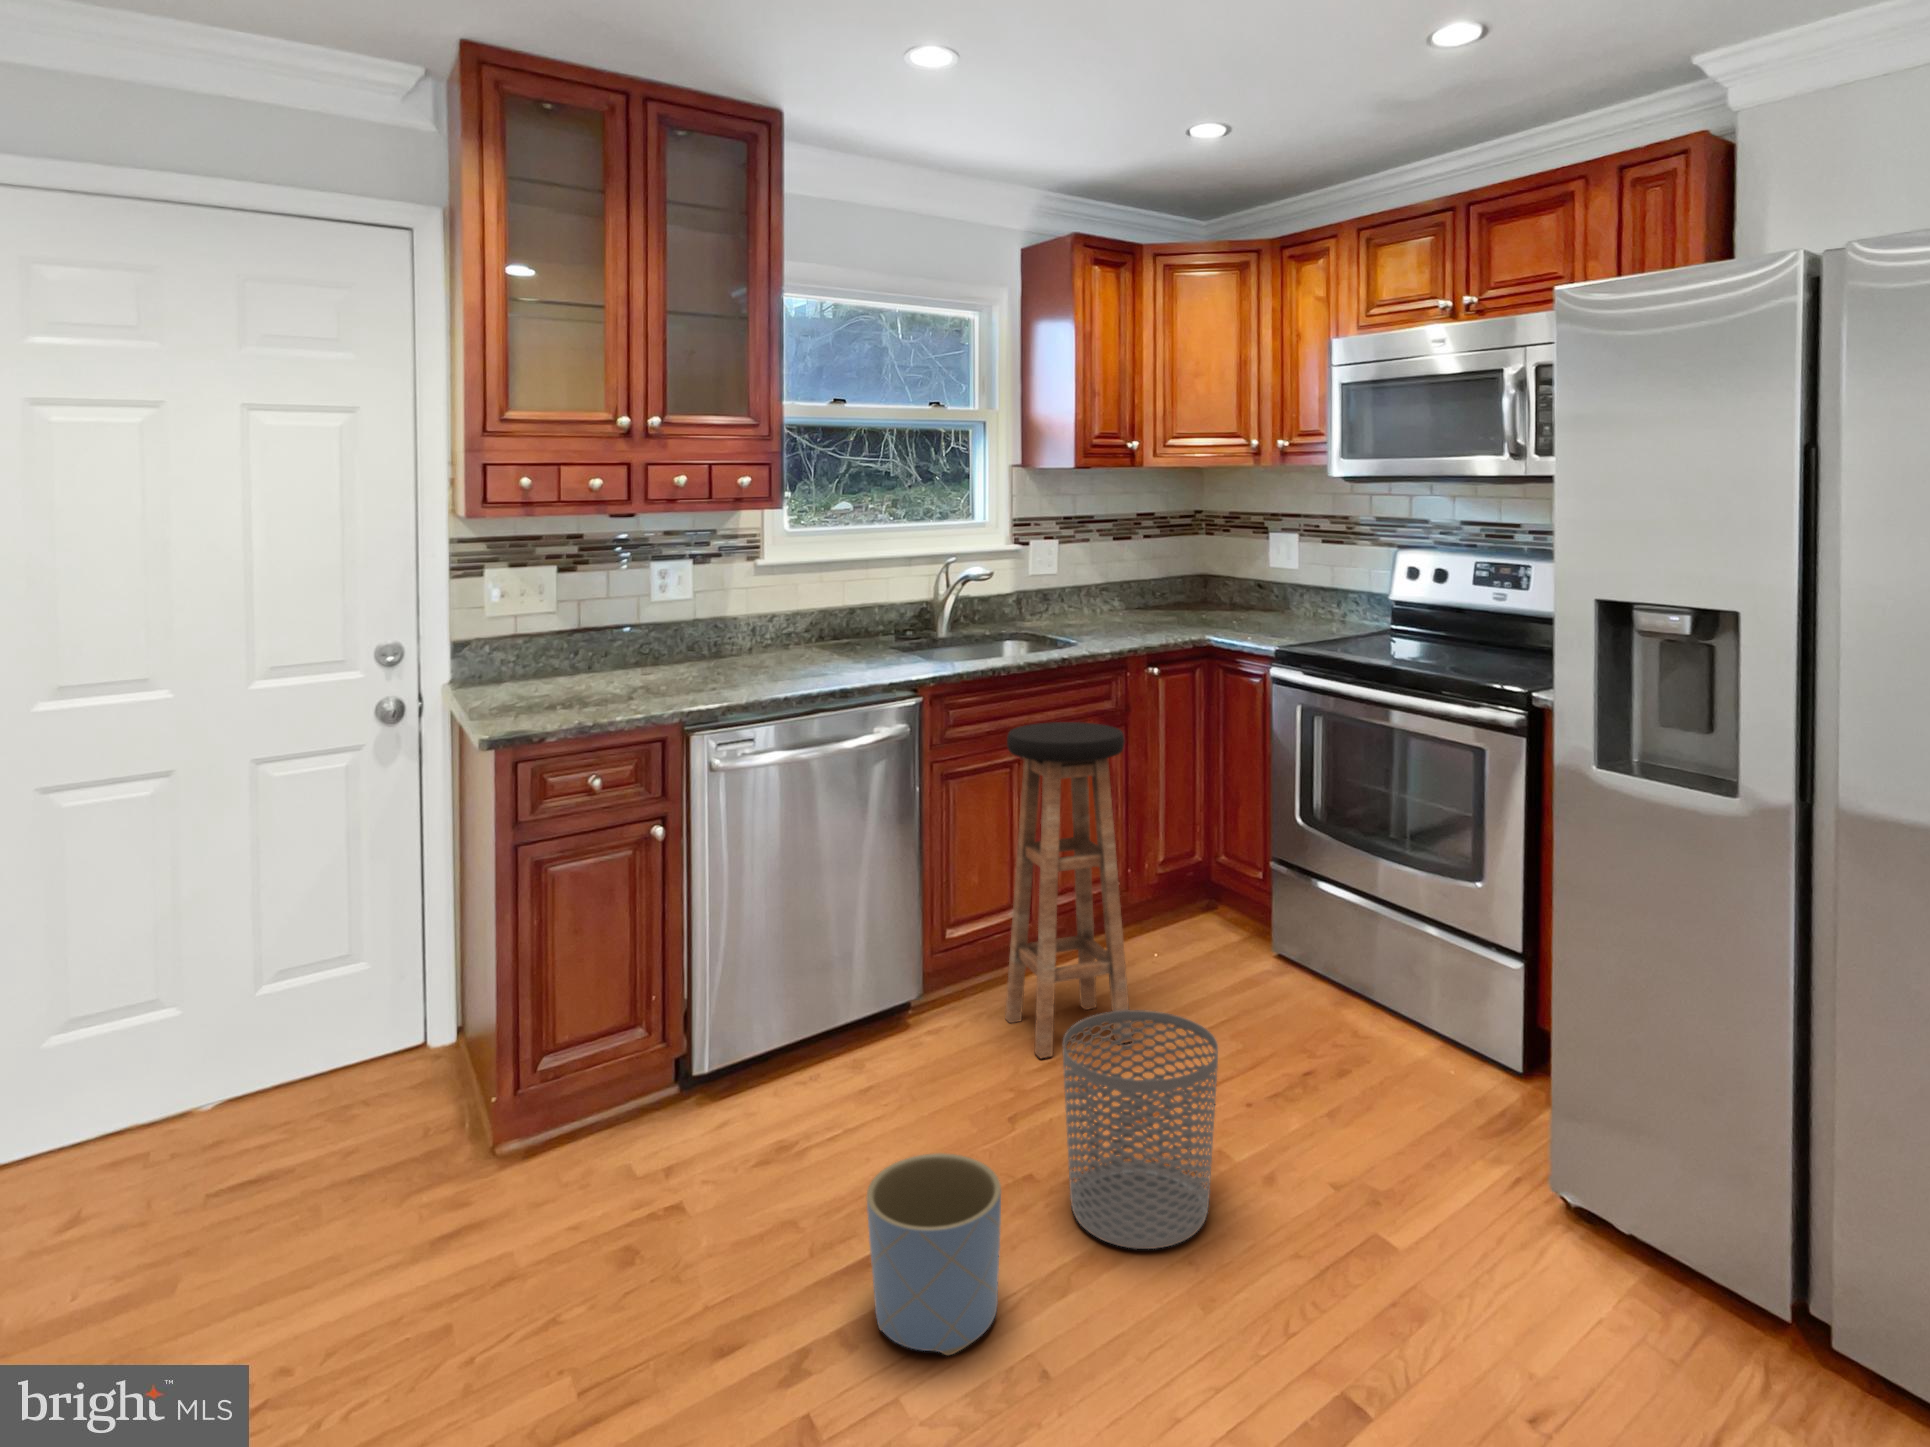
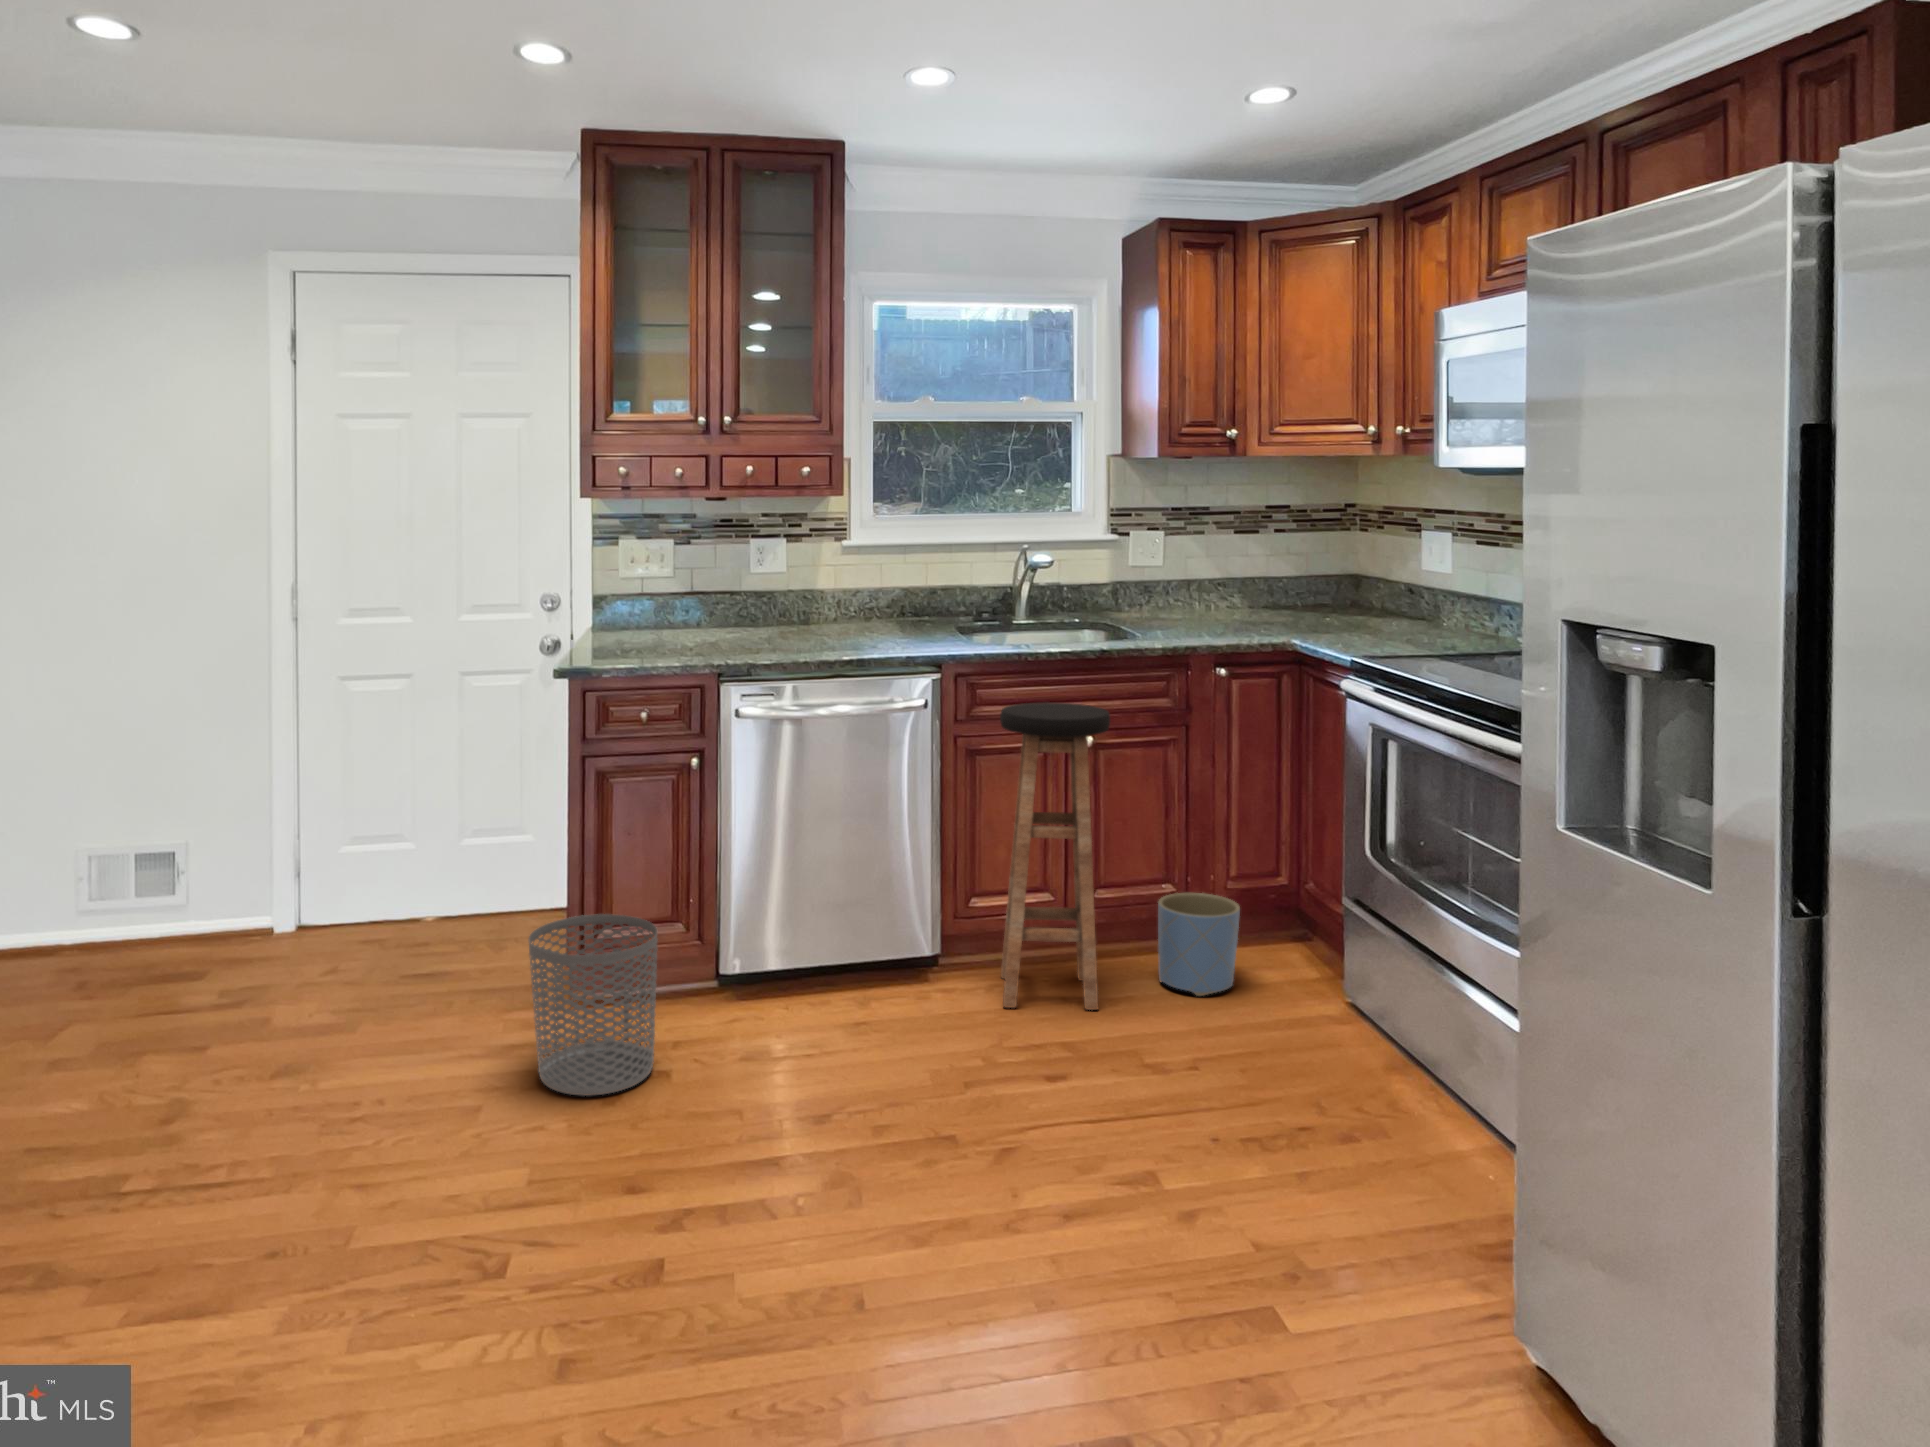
waste bin: present [1063,1010,1218,1249] -> present [529,914,658,1096]
planter: present [867,1153,1001,1355] -> present [1158,893,1240,996]

